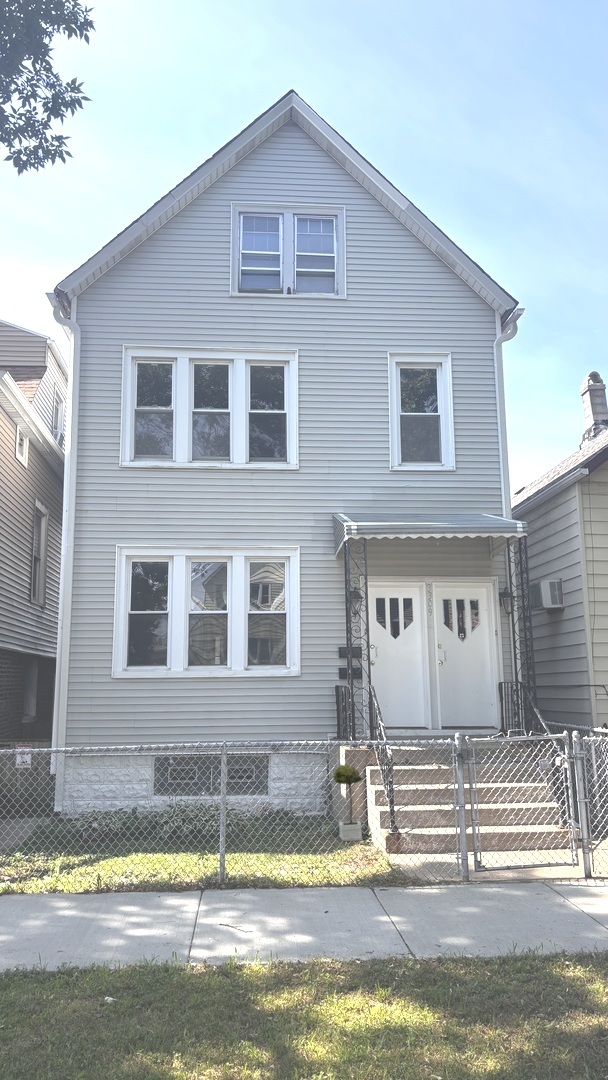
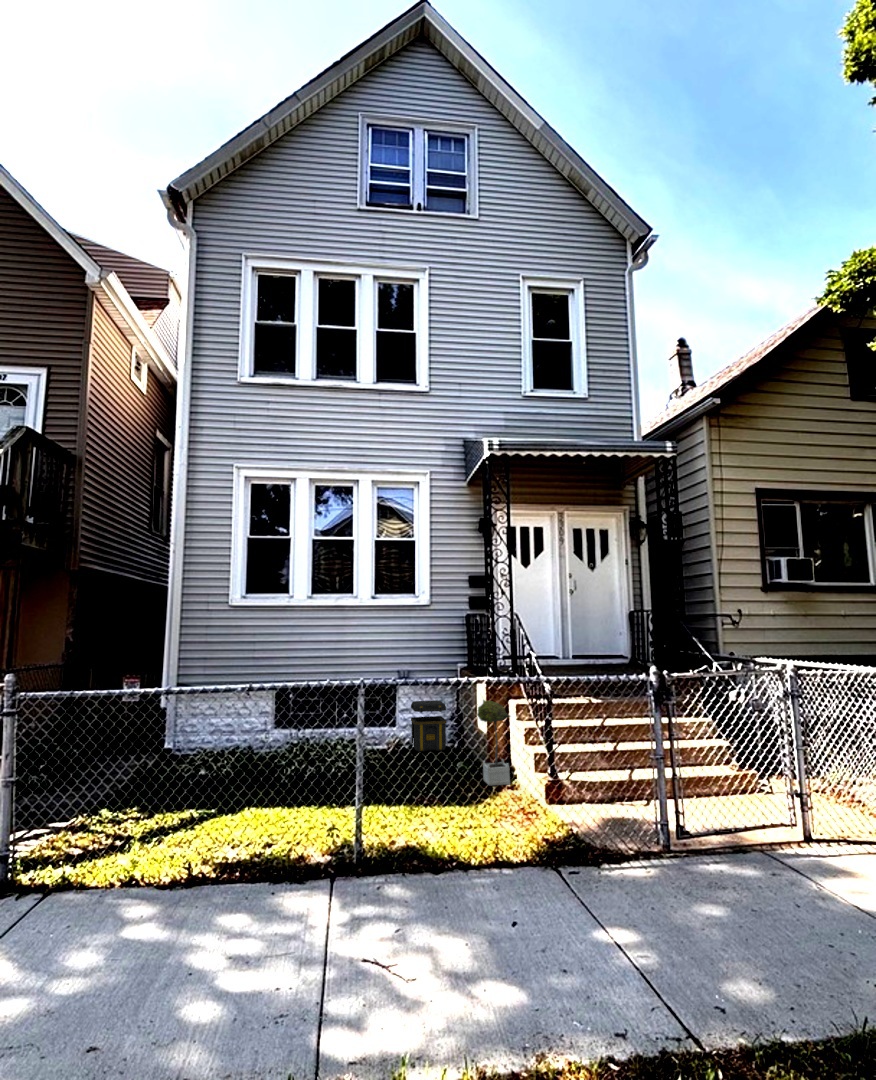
toolbox: none [282,768,315,816] -> present [411,700,447,752]

